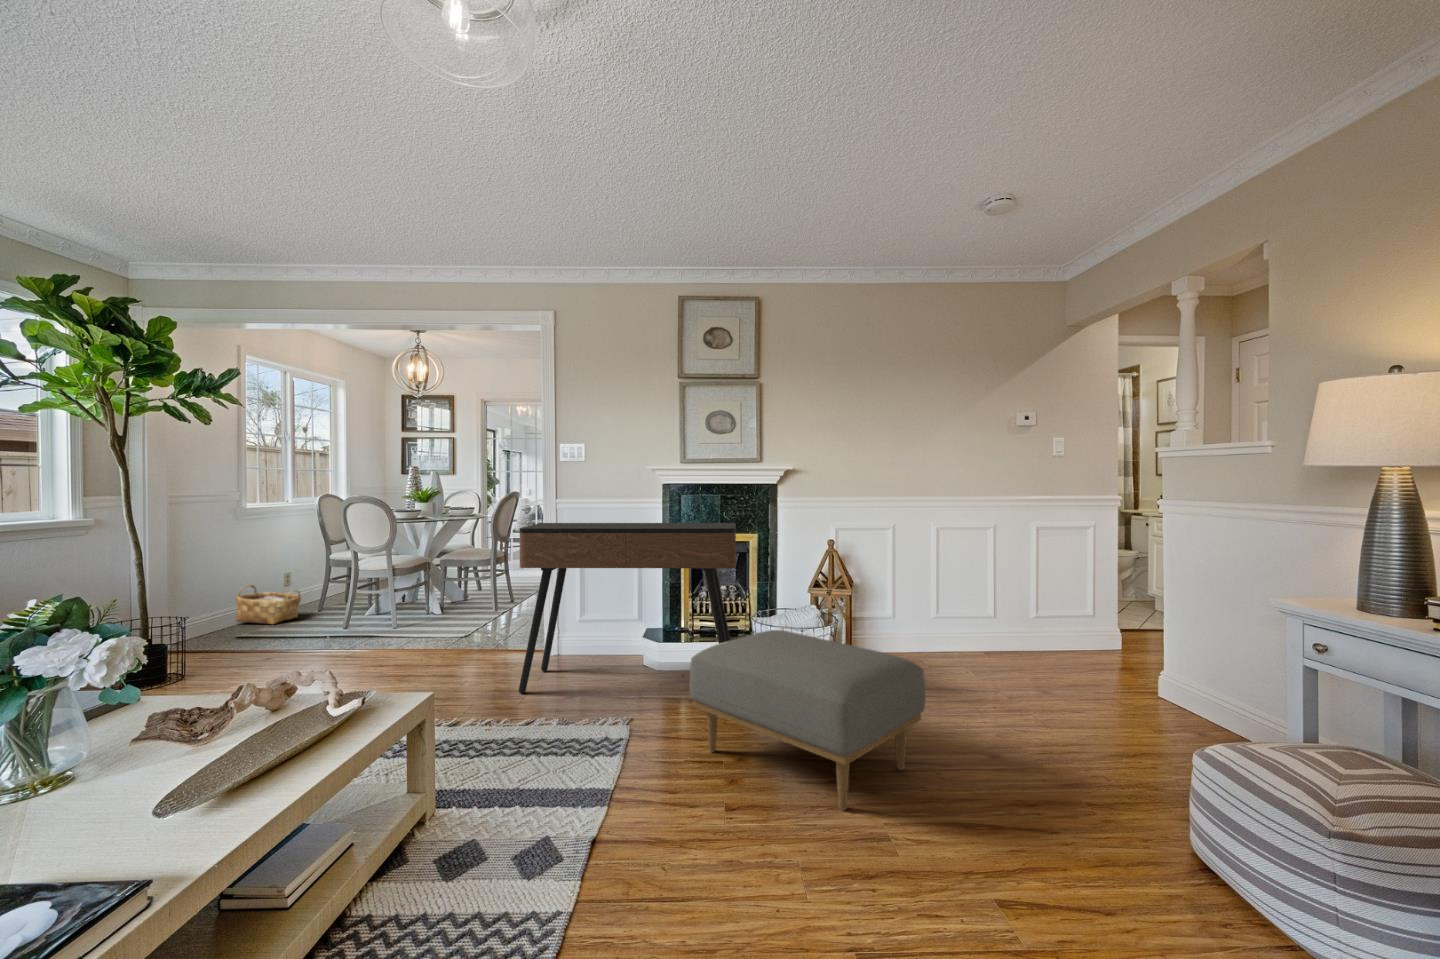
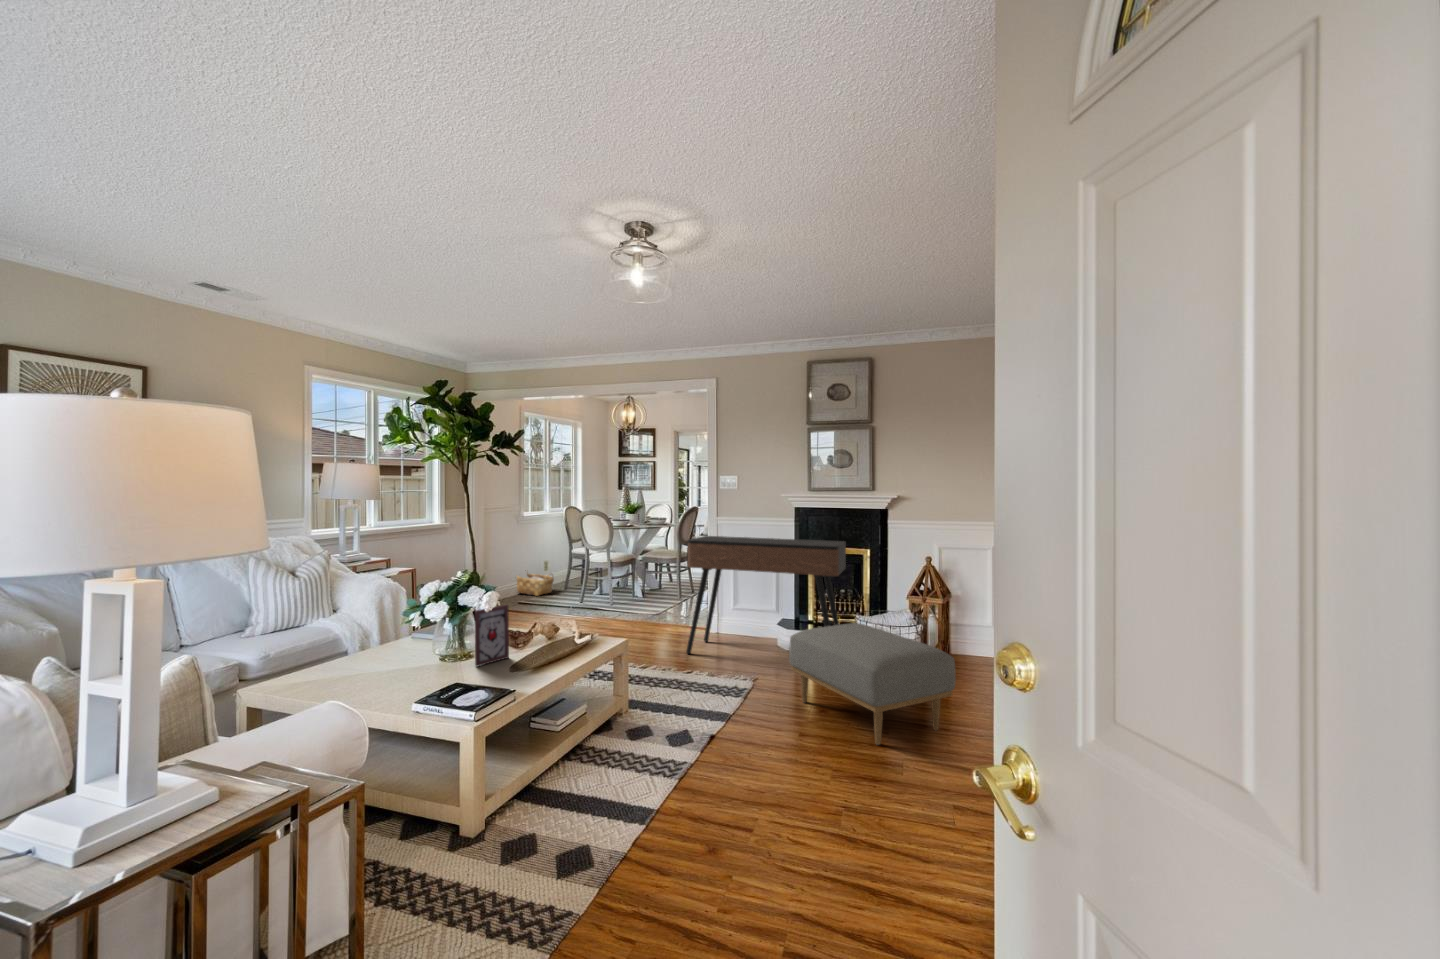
picture frame: none [67,659,169,806] -> present [475,605,509,666]

